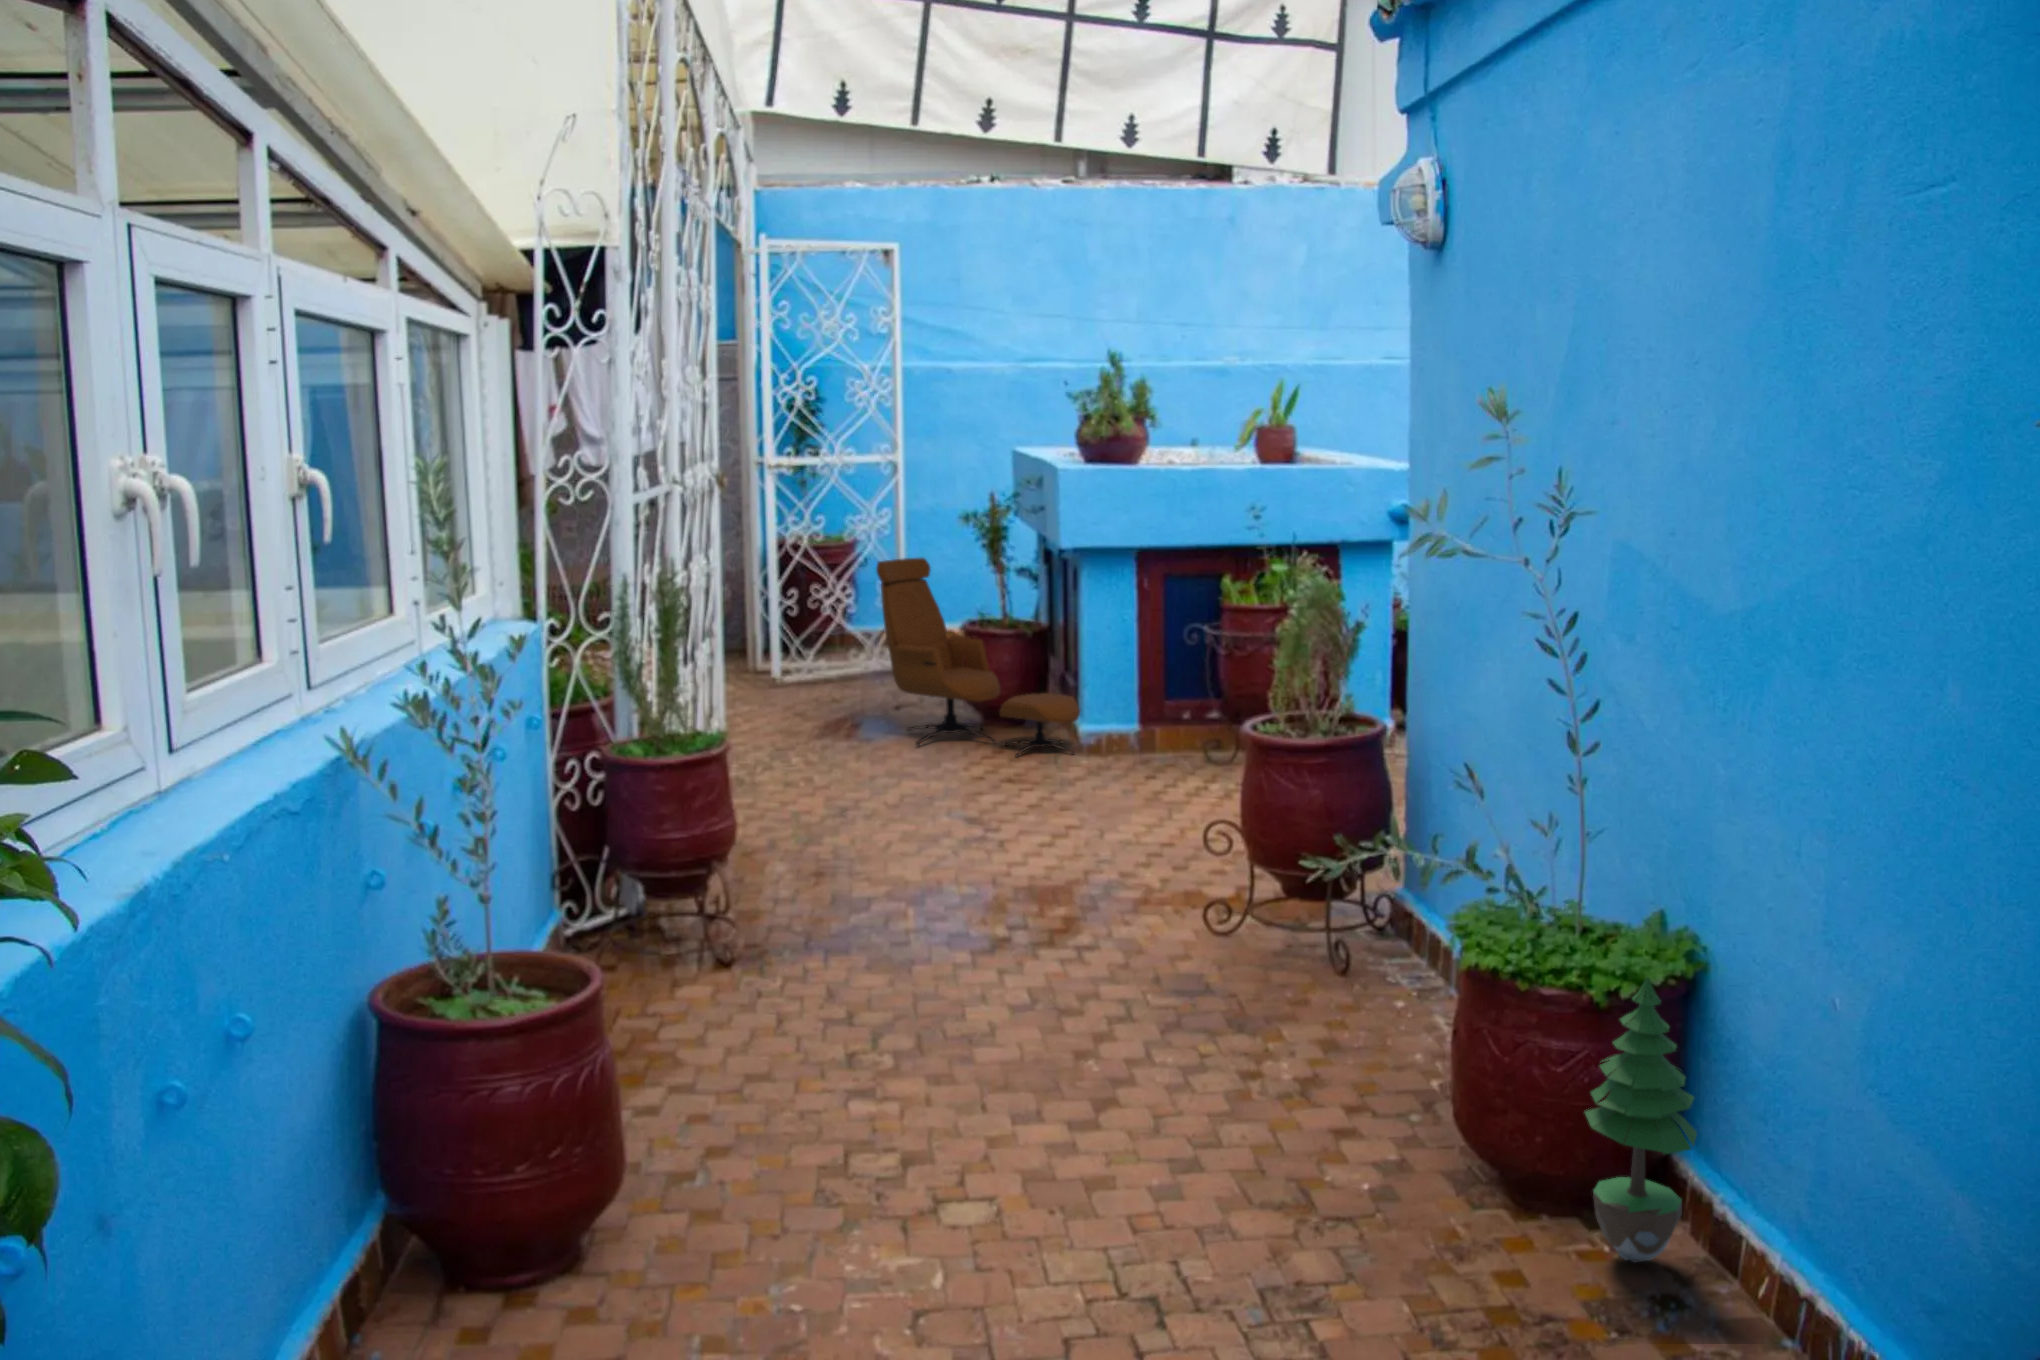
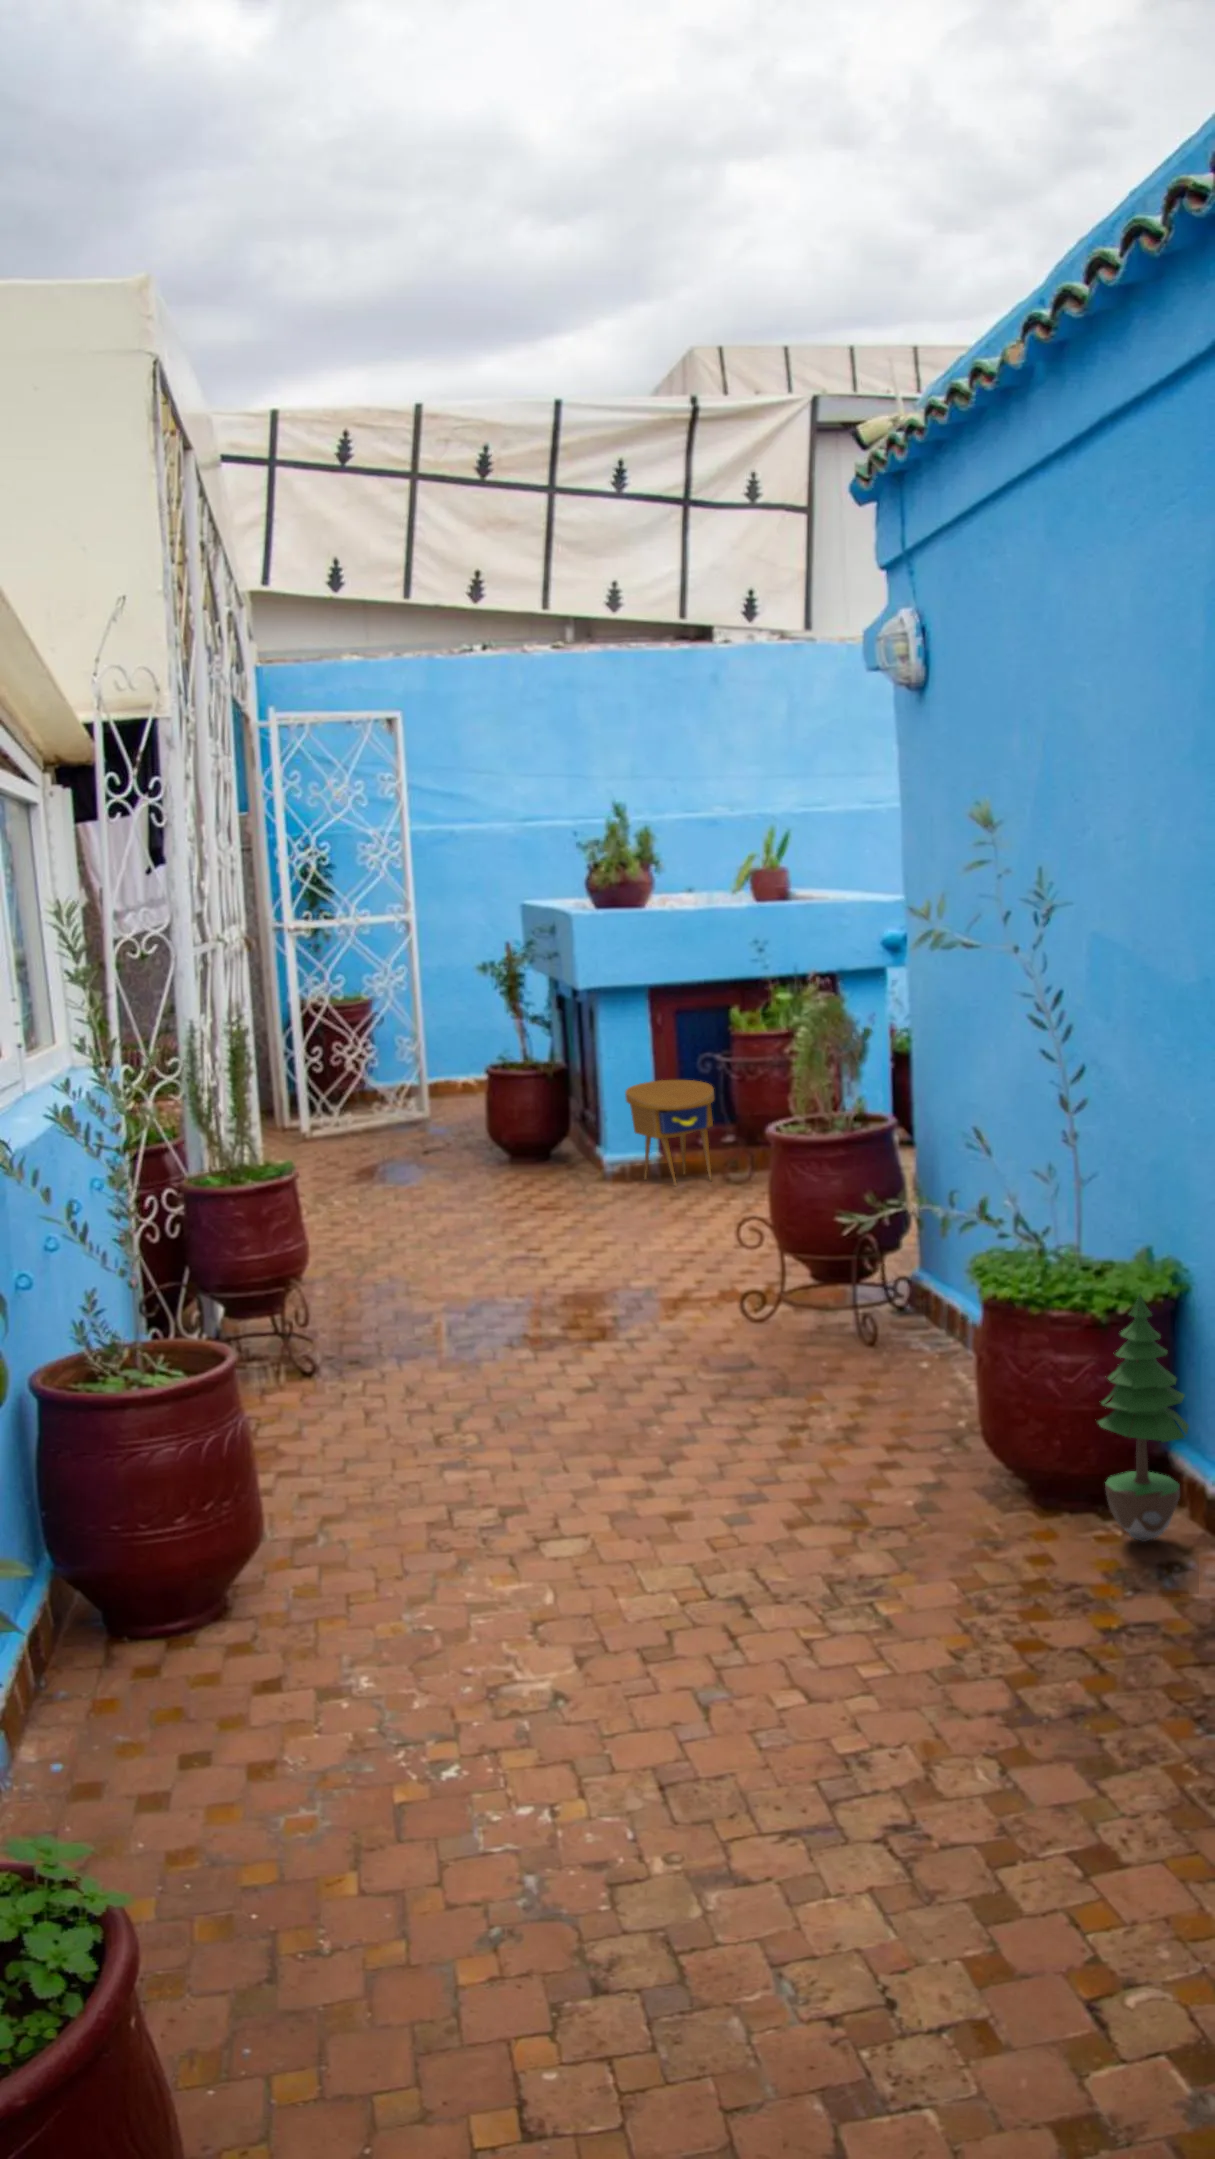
lounge chair: present [876,558,1080,756] -> none [404,1006,605,1188]
side table: none [1103,649,1198,764] -> present [625,1080,714,1185]

